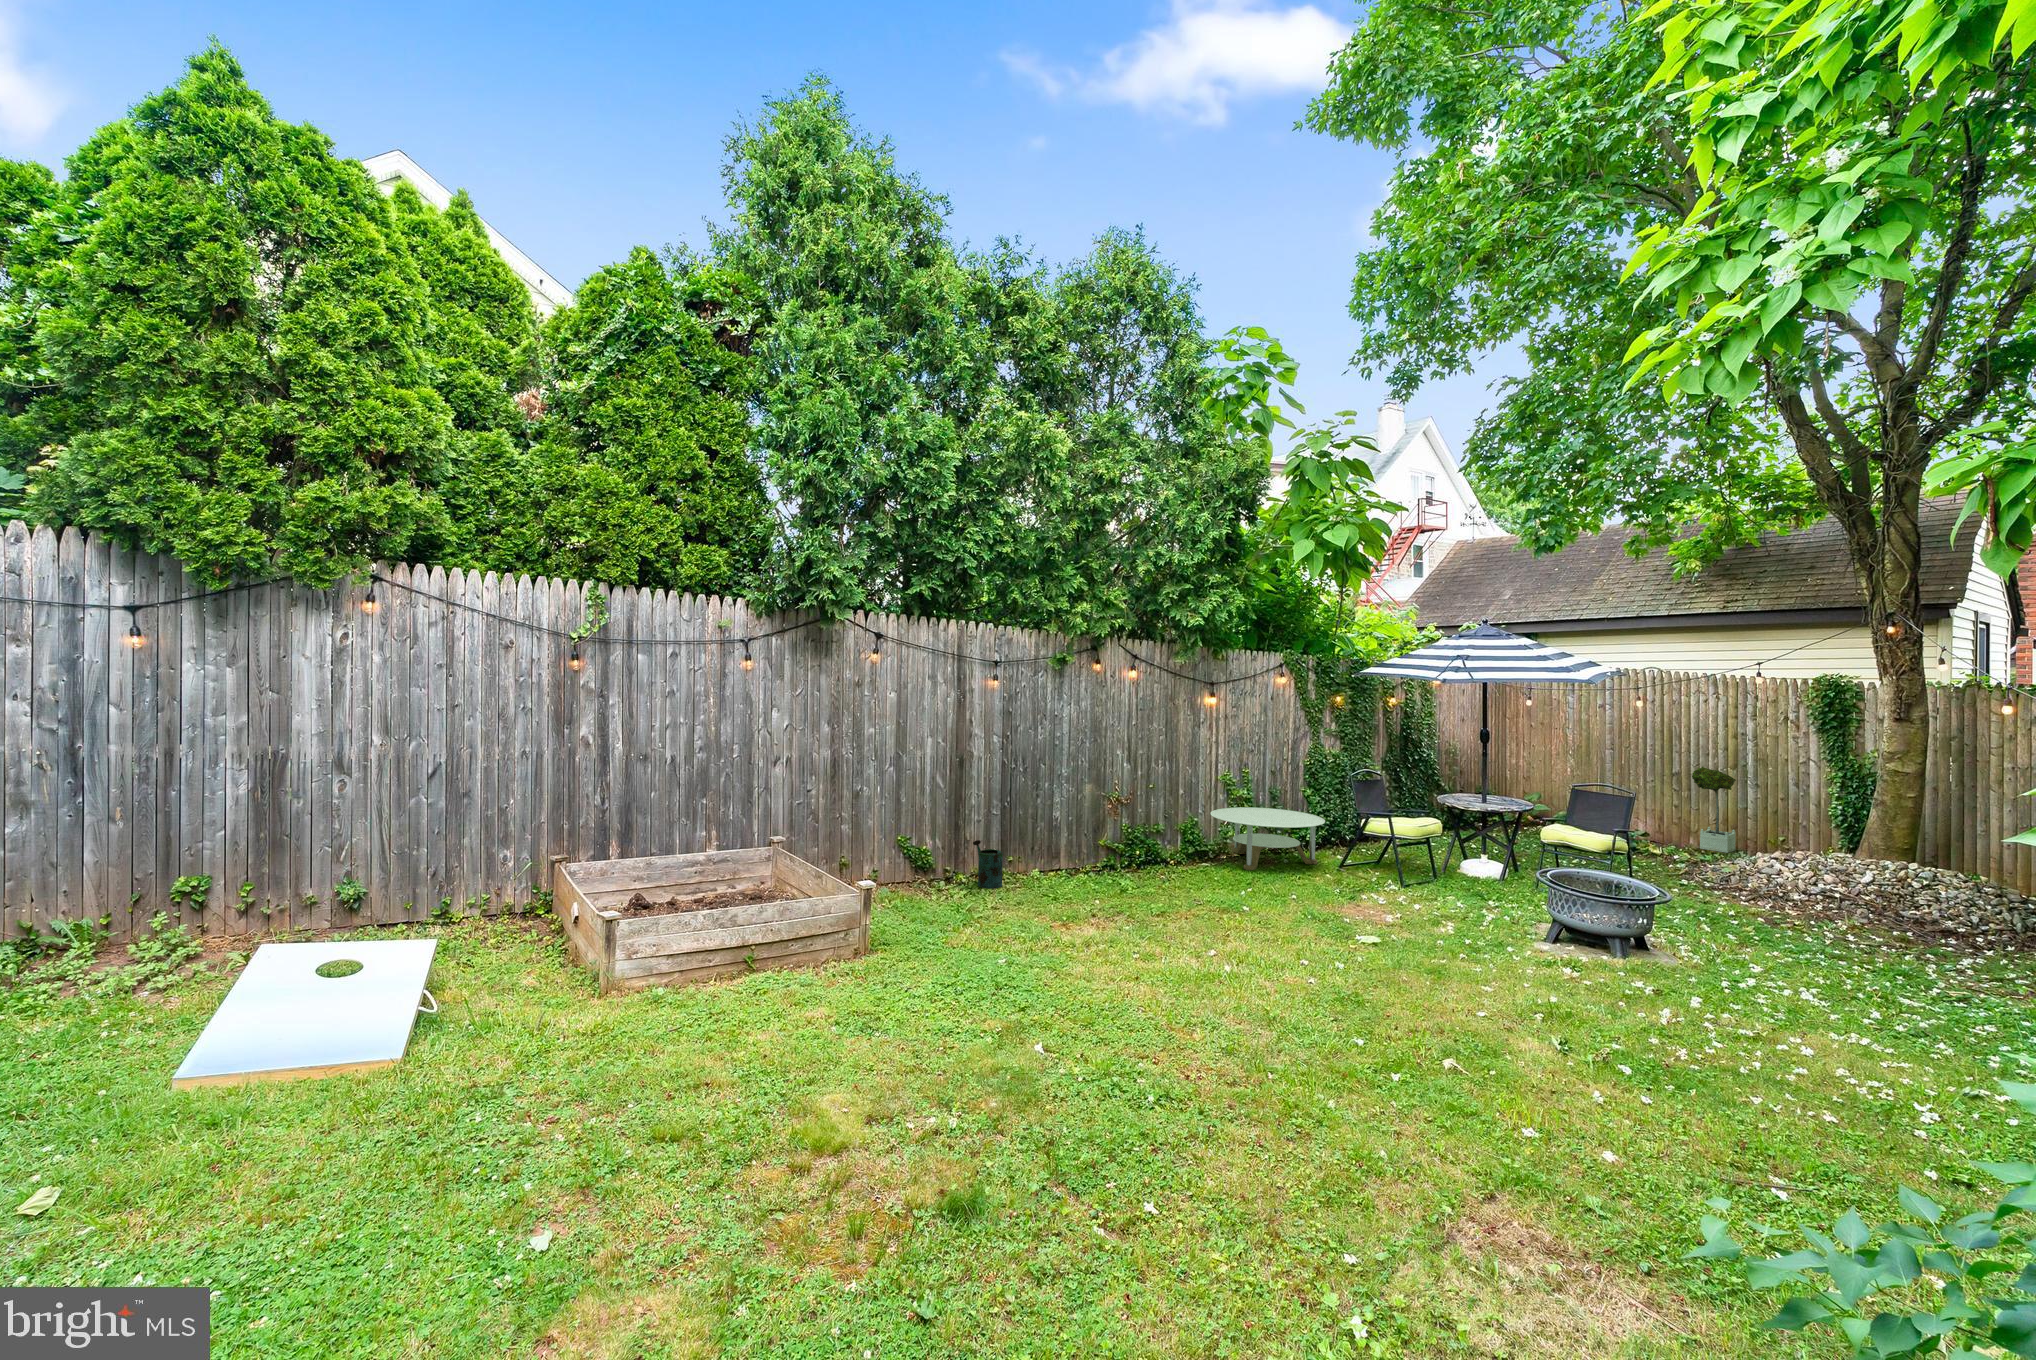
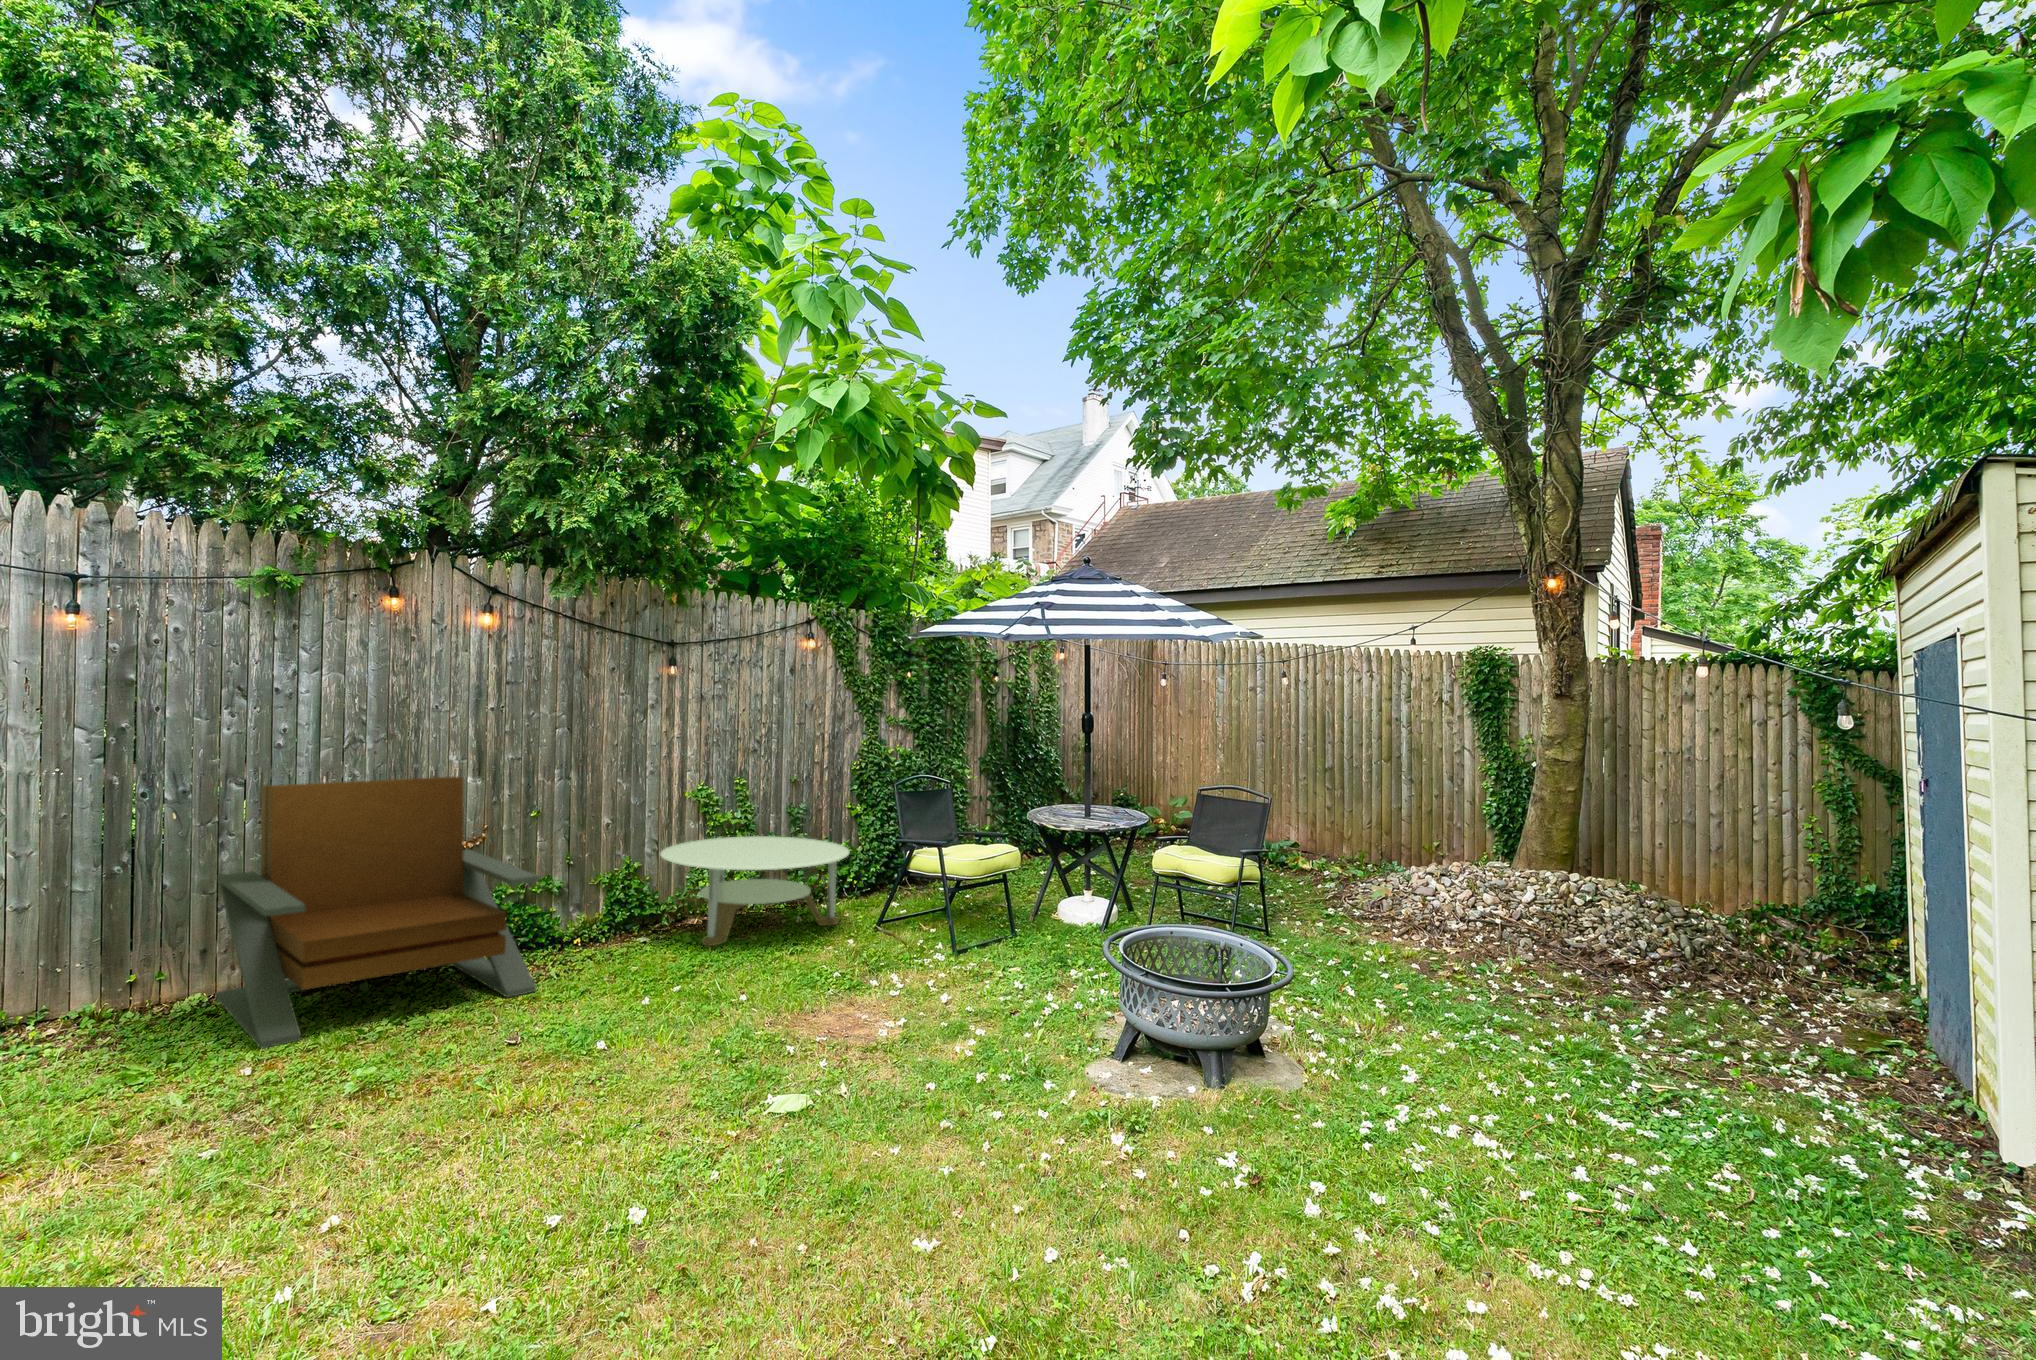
potted tree: present [1692,767,1736,853] -> none [1344,758,1390,867]
lounge chair: none [1027,768,1179,898] -> present [215,777,540,1048]
watering can: present [973,840,1003,888] -> none [35,936,111,1045]

